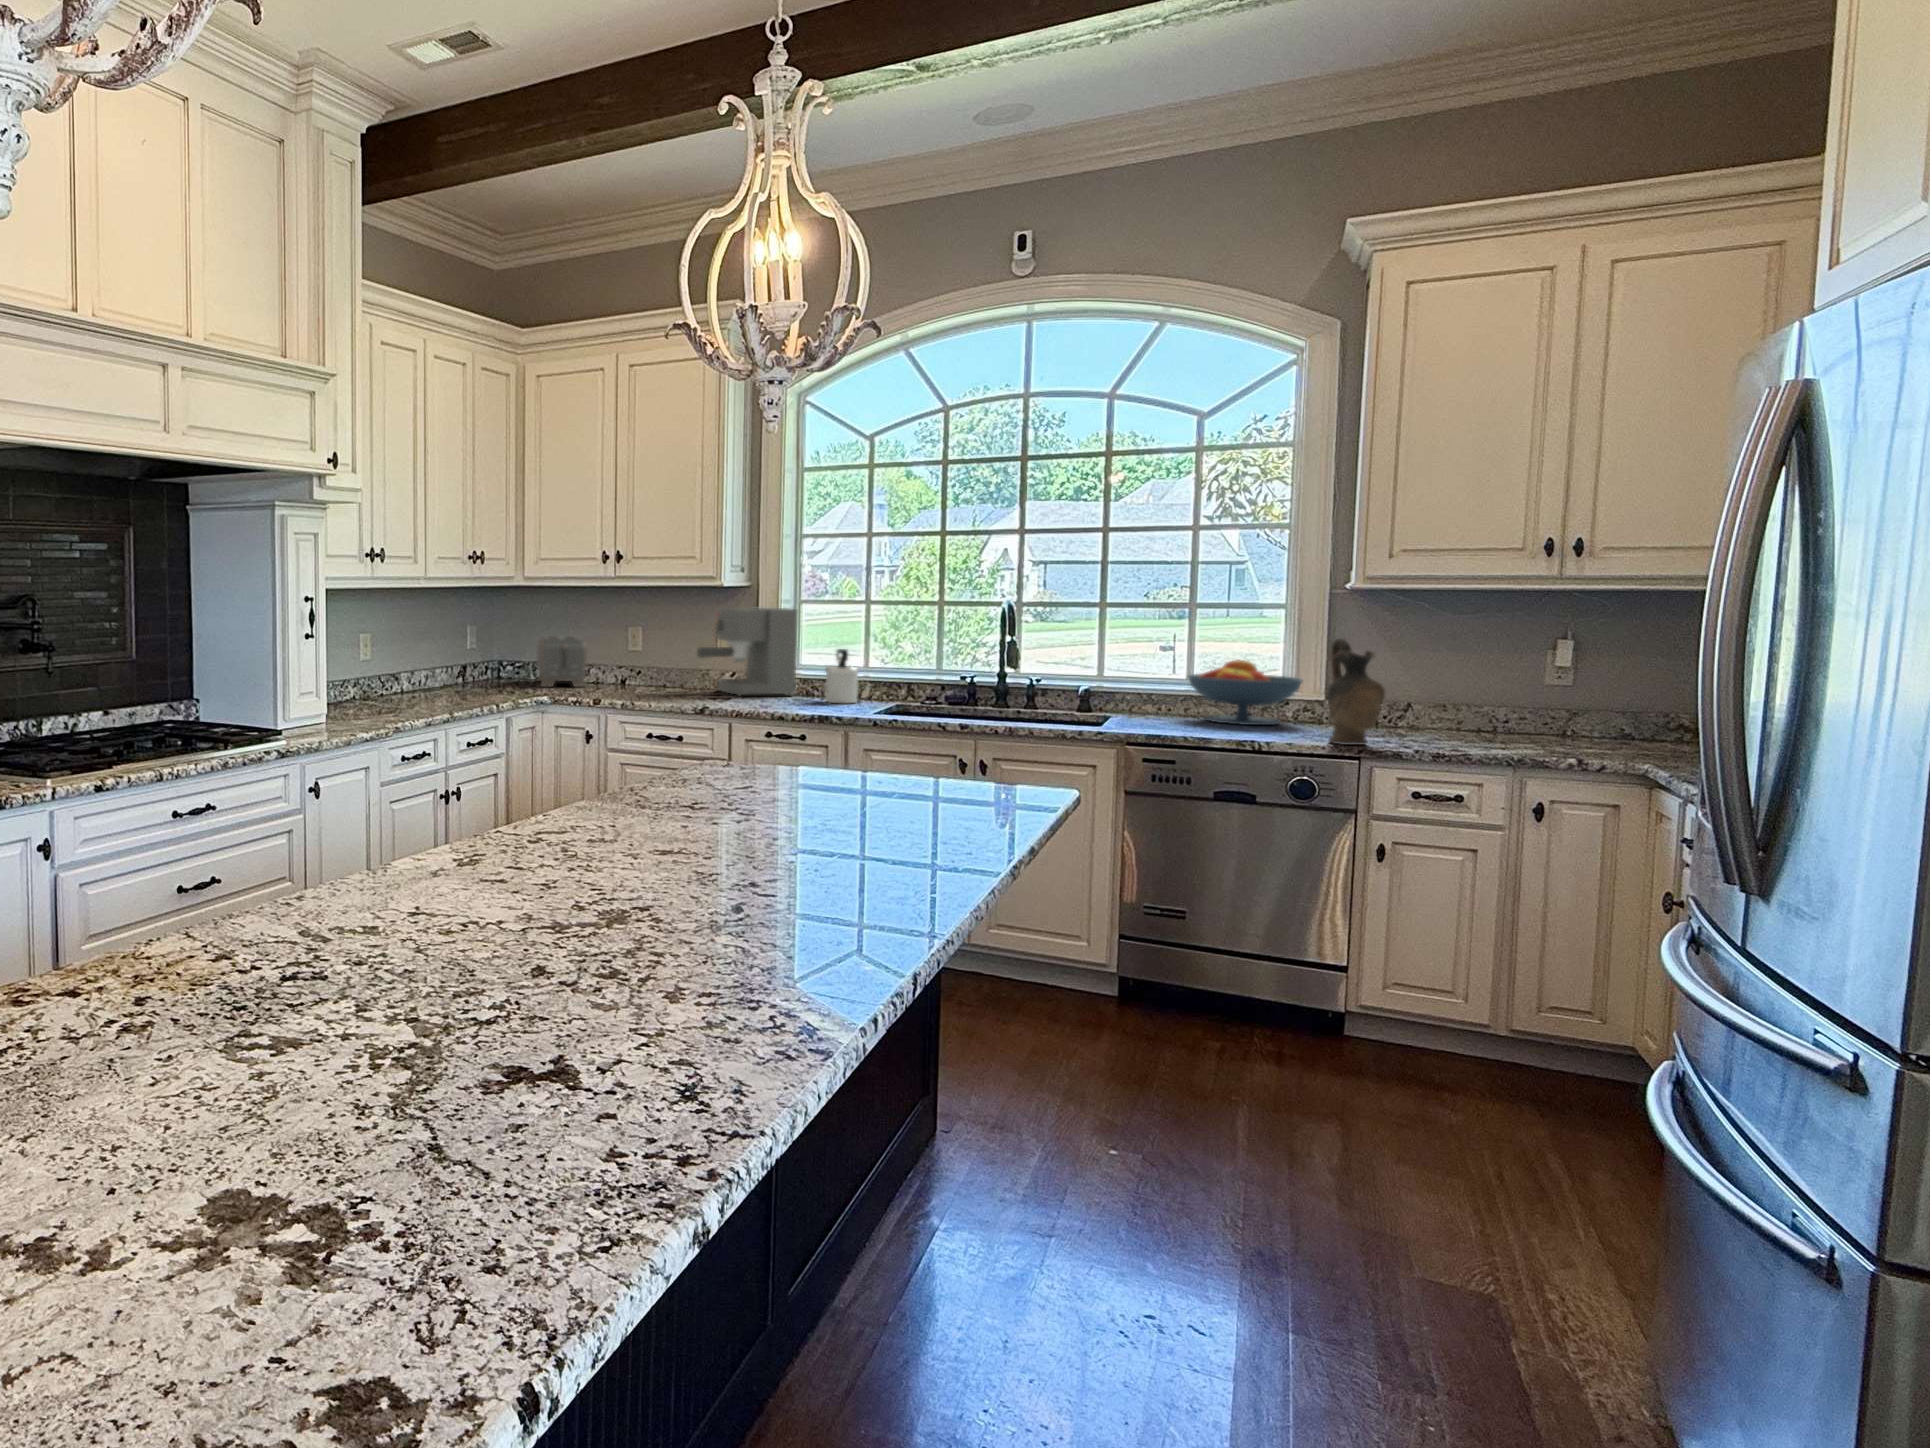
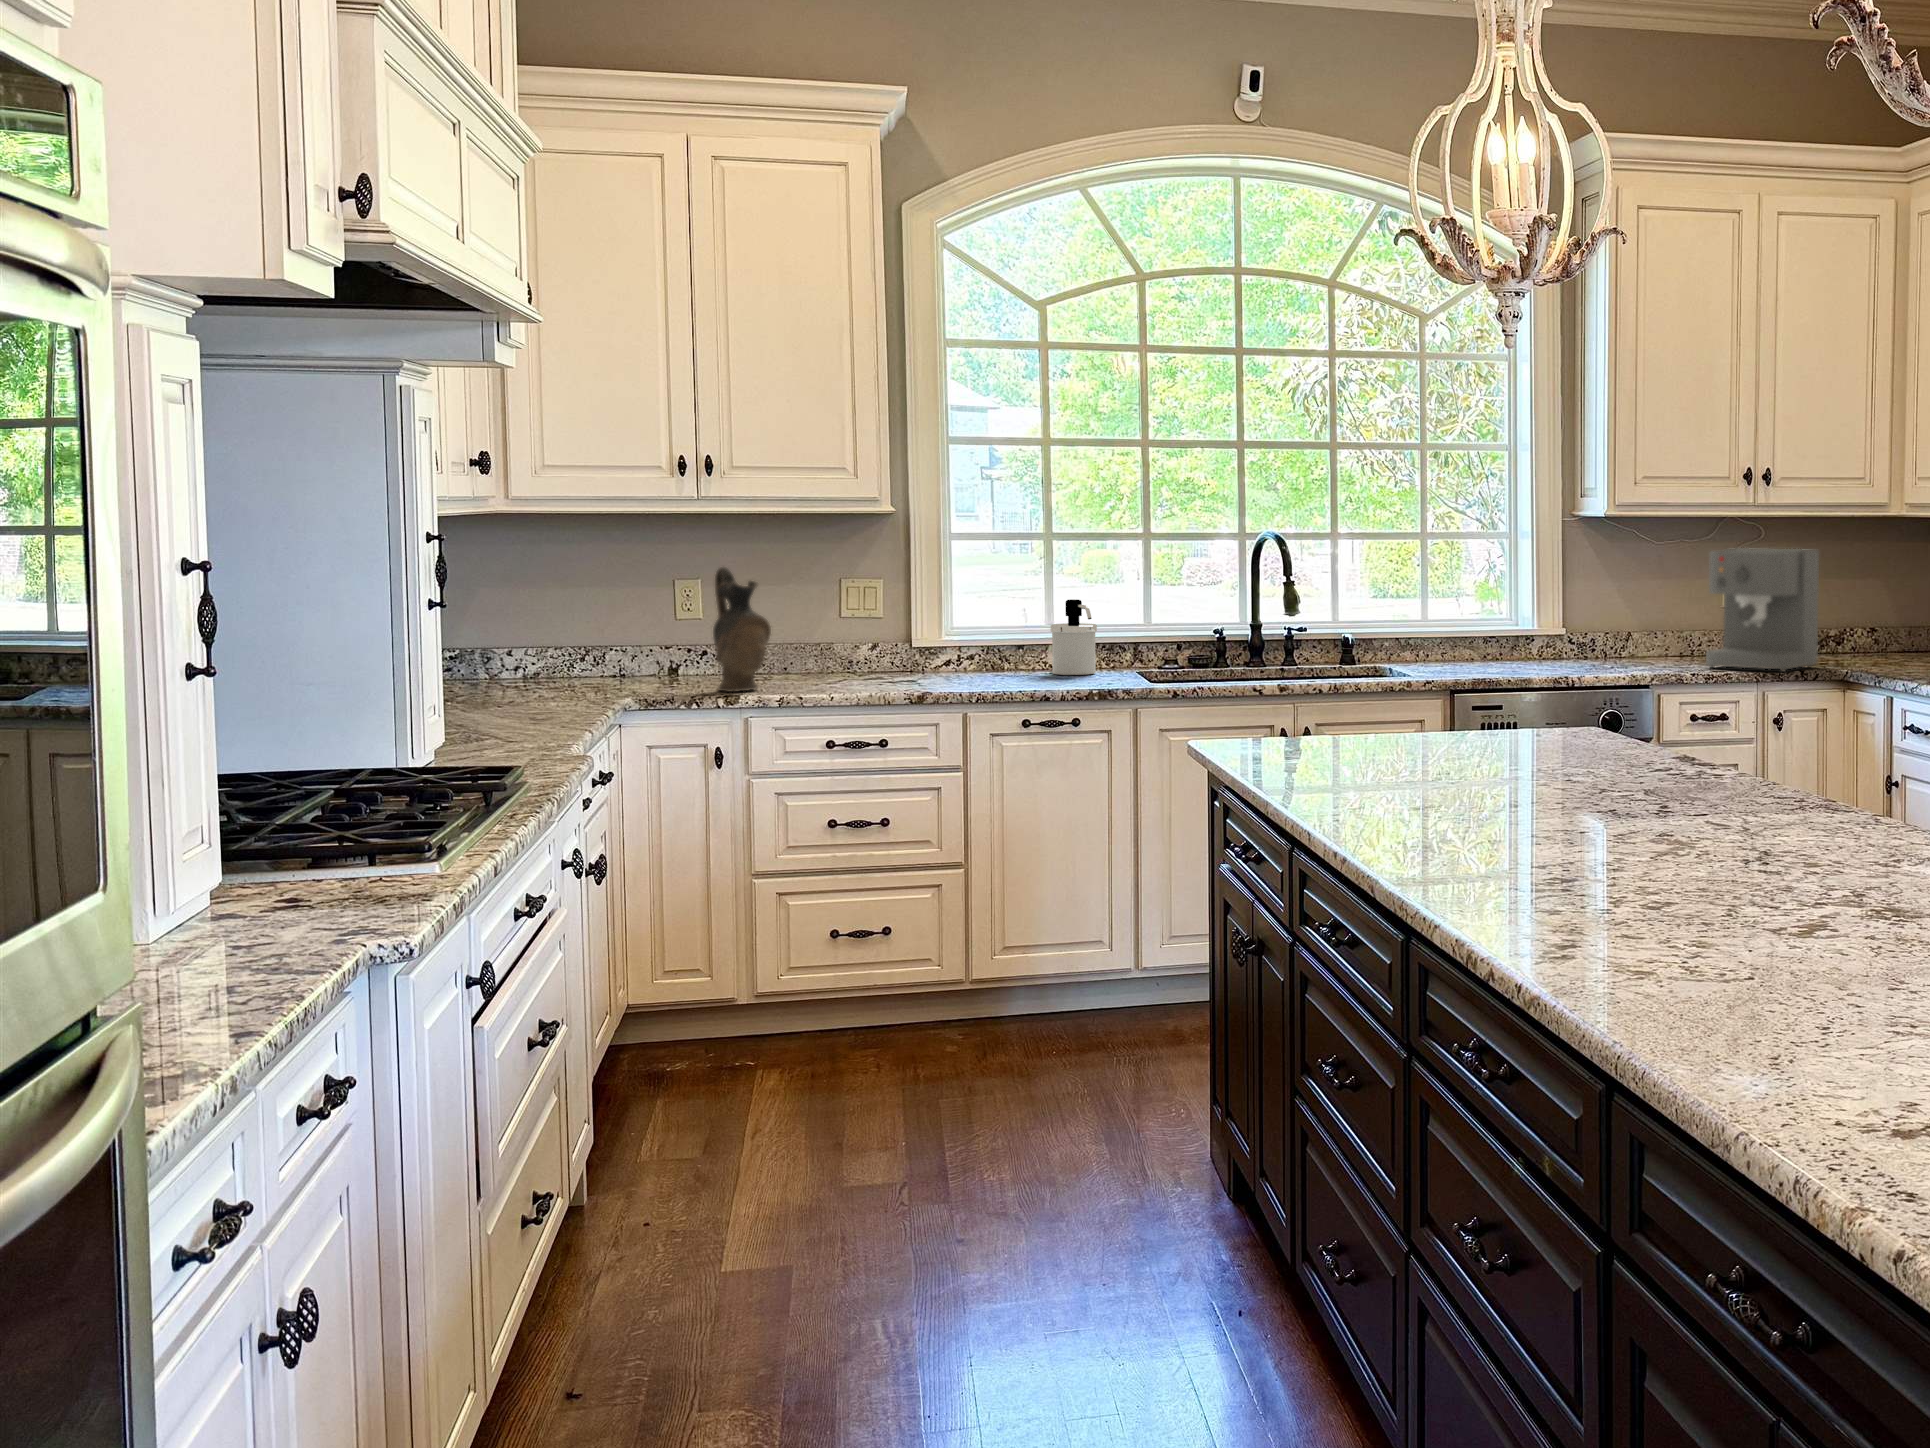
coffee maker: present [697,607,797,696] -> present [1706,548,1819,672]
toaster: present [537,636,587,687] -> none [503,597,640,686]
ceramic pitcher: present [1327,638,1385,745] -> present [713,567,771,692]
fruit bowl: present [1188,660,1303,725] -> none [1448,593,1555,664]

